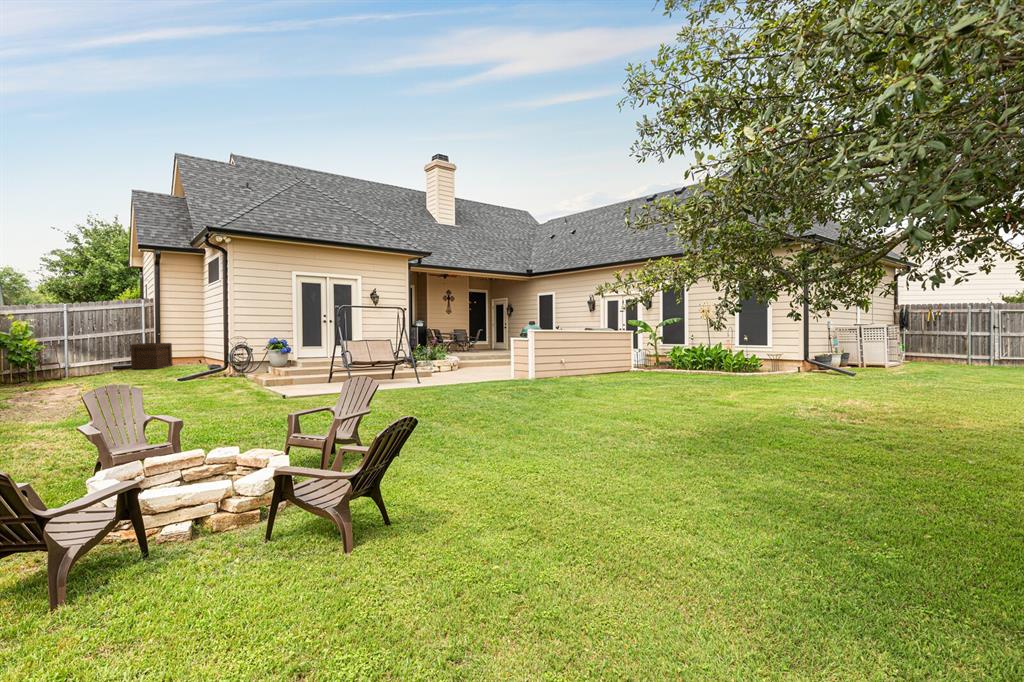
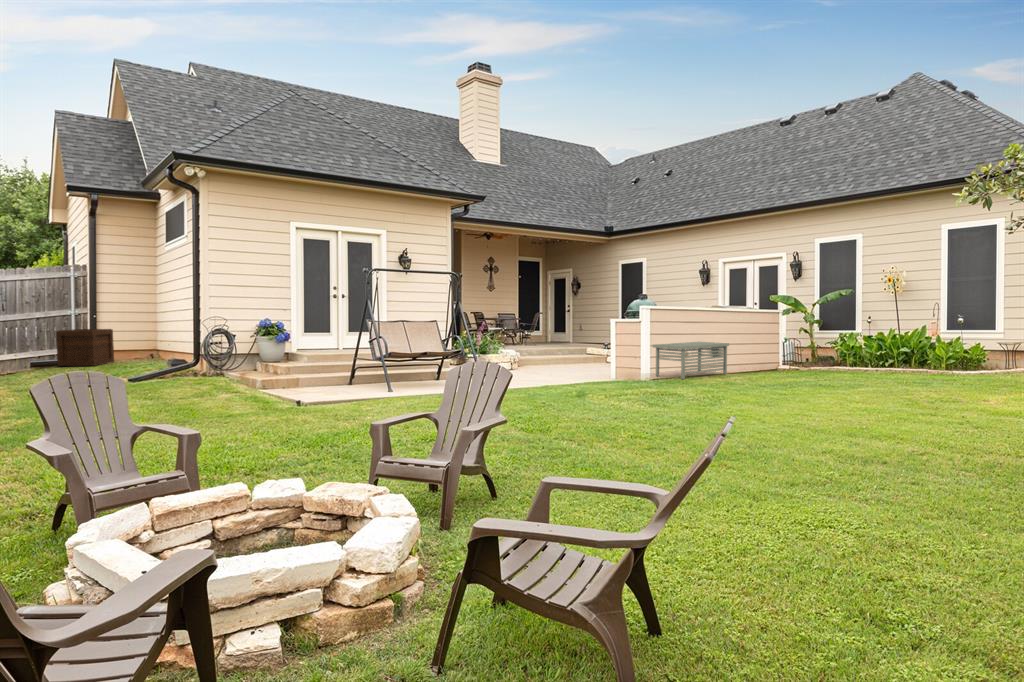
storage bench: none [536,353,588,379] -> present [653,342,729,379]

